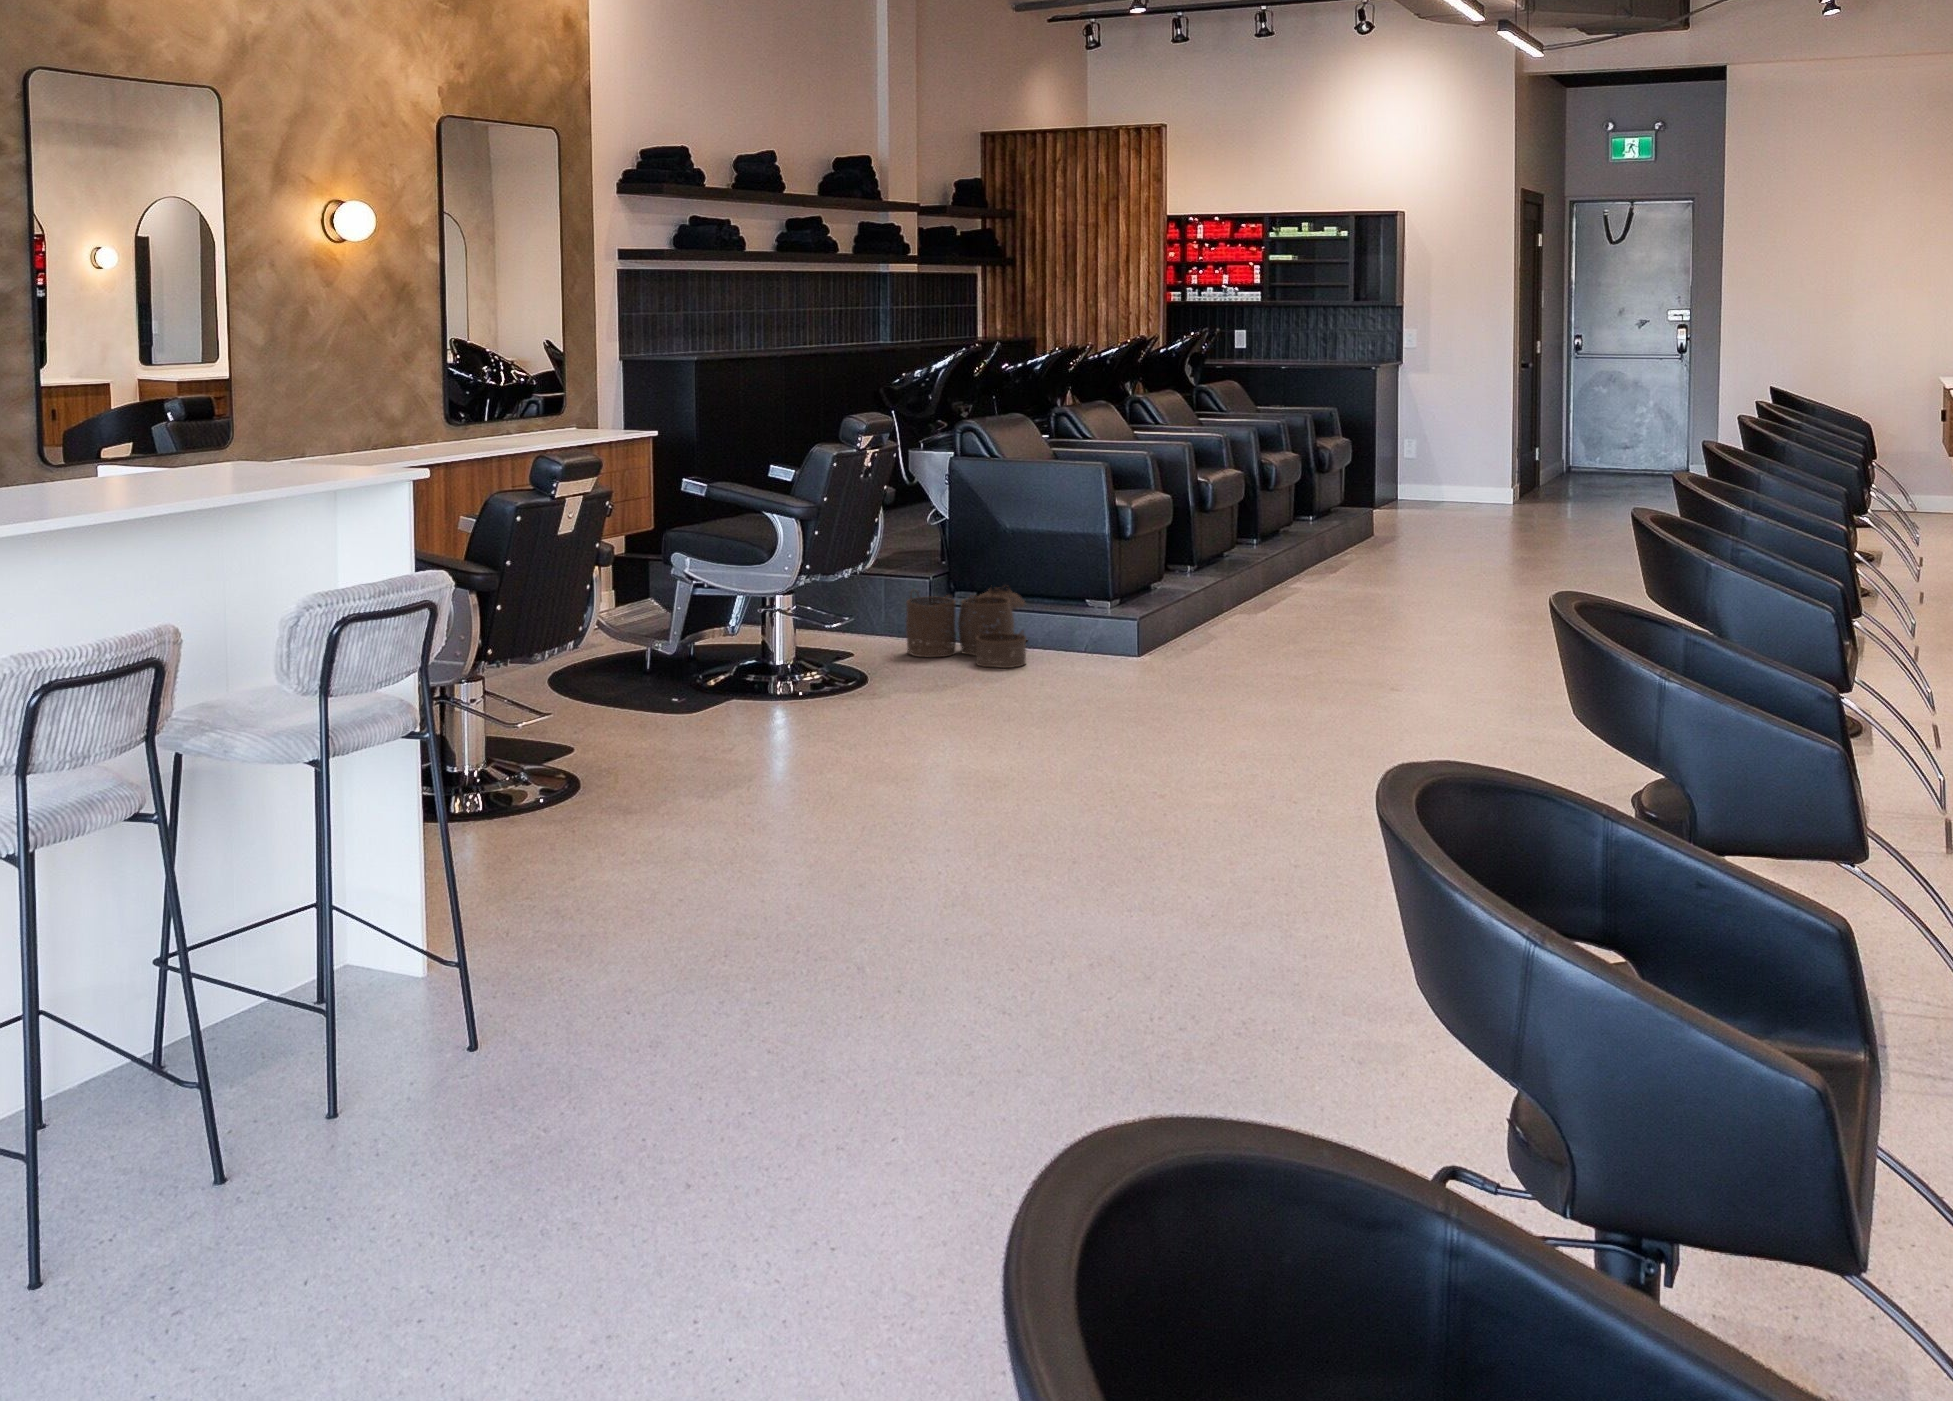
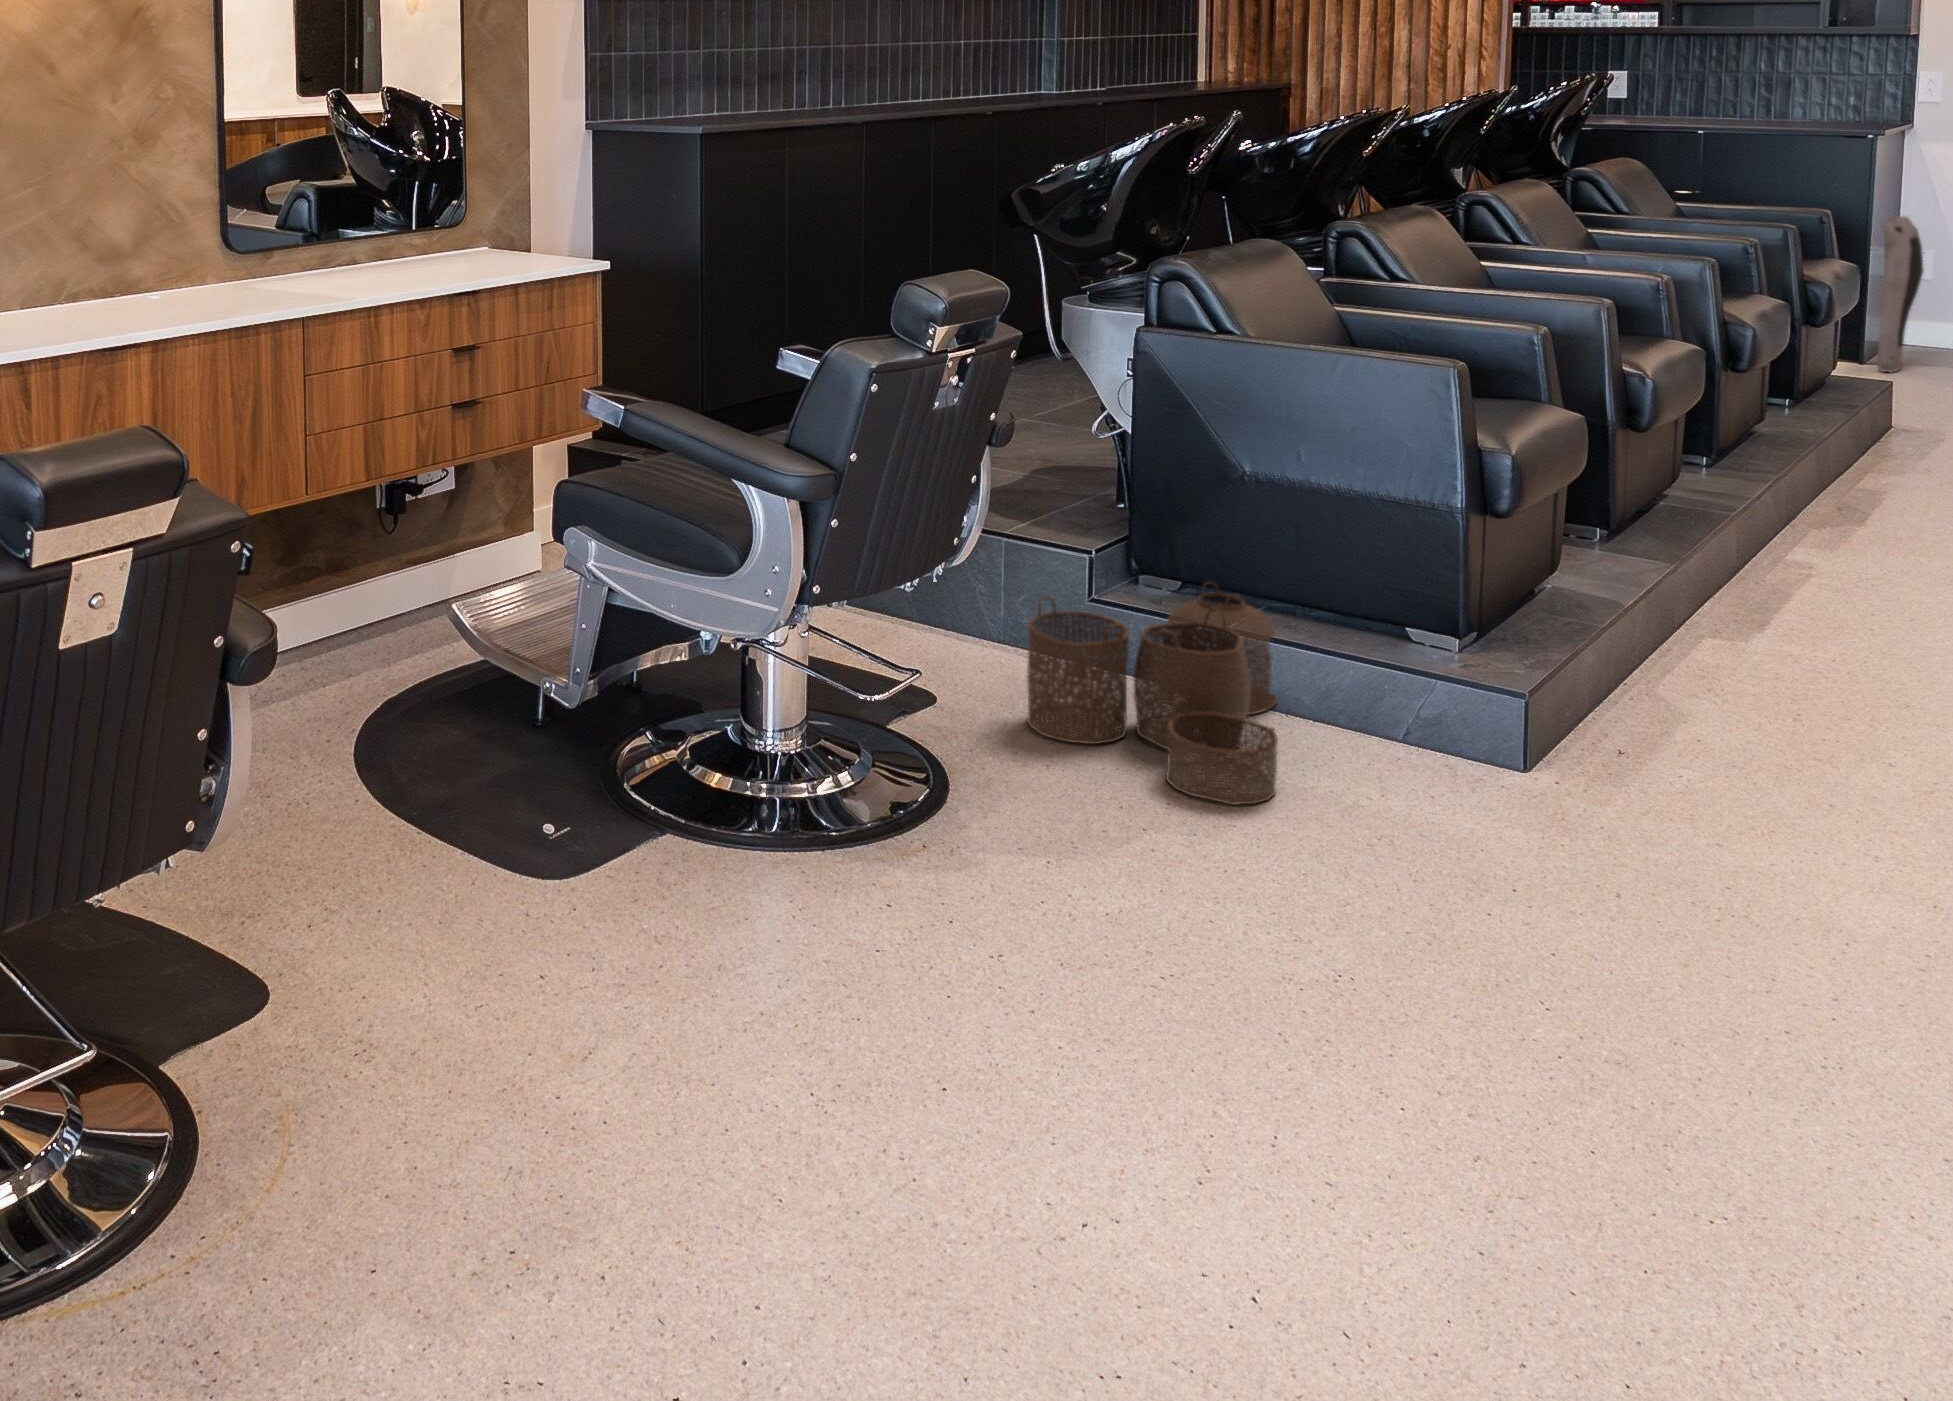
air purifier: none [1373,415,1396,509] -> present [1877,216,1924,372]

